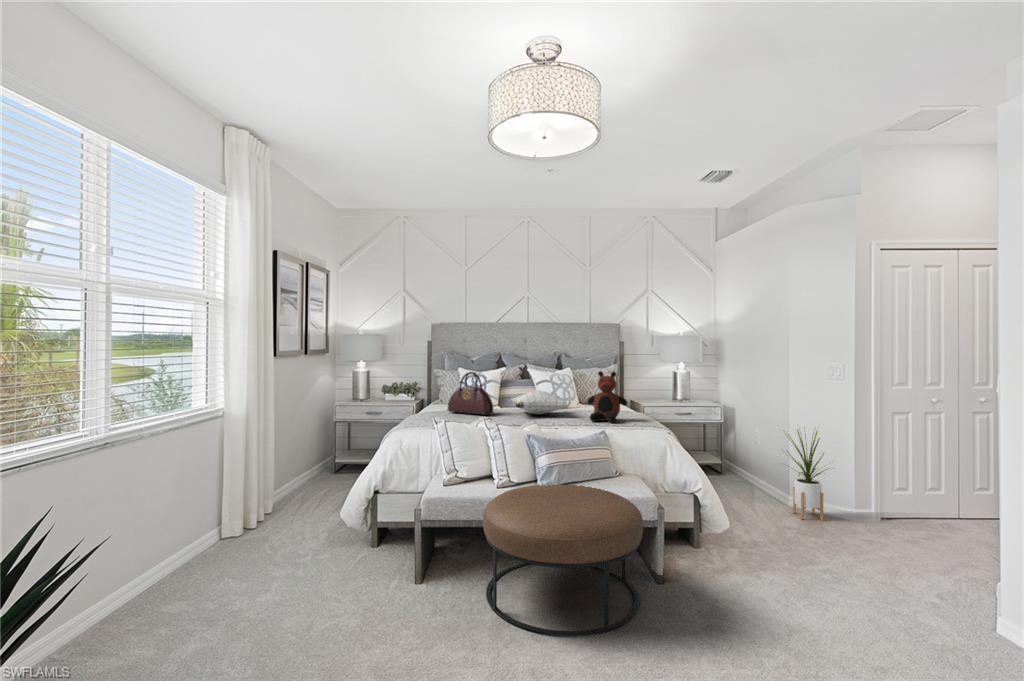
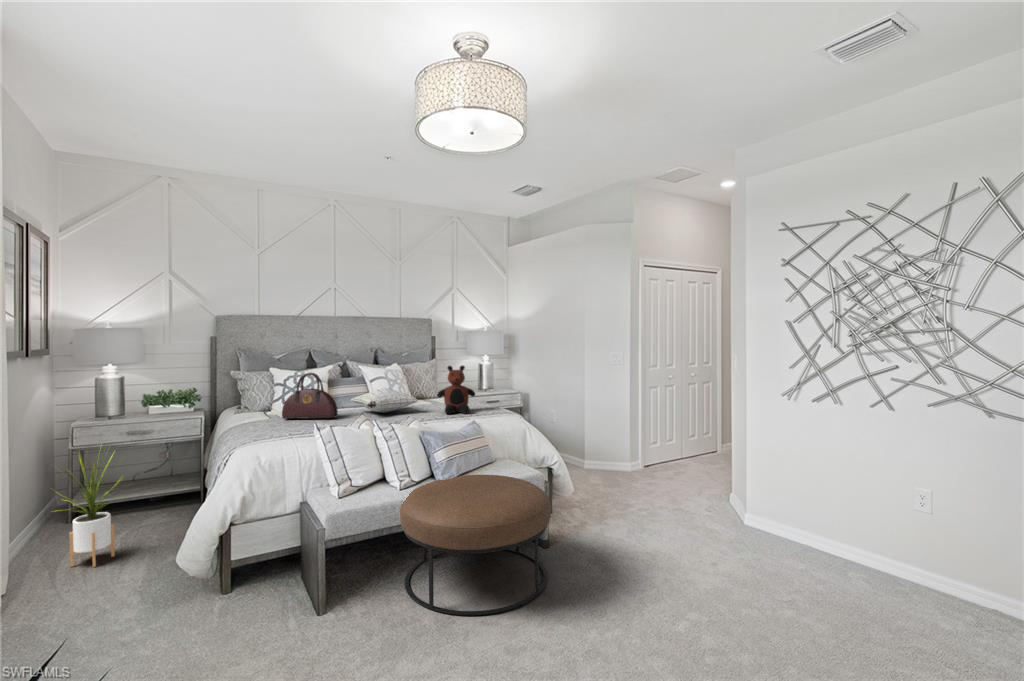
house plant: present [786,430,827,520] -> present [57,451,125,567]

